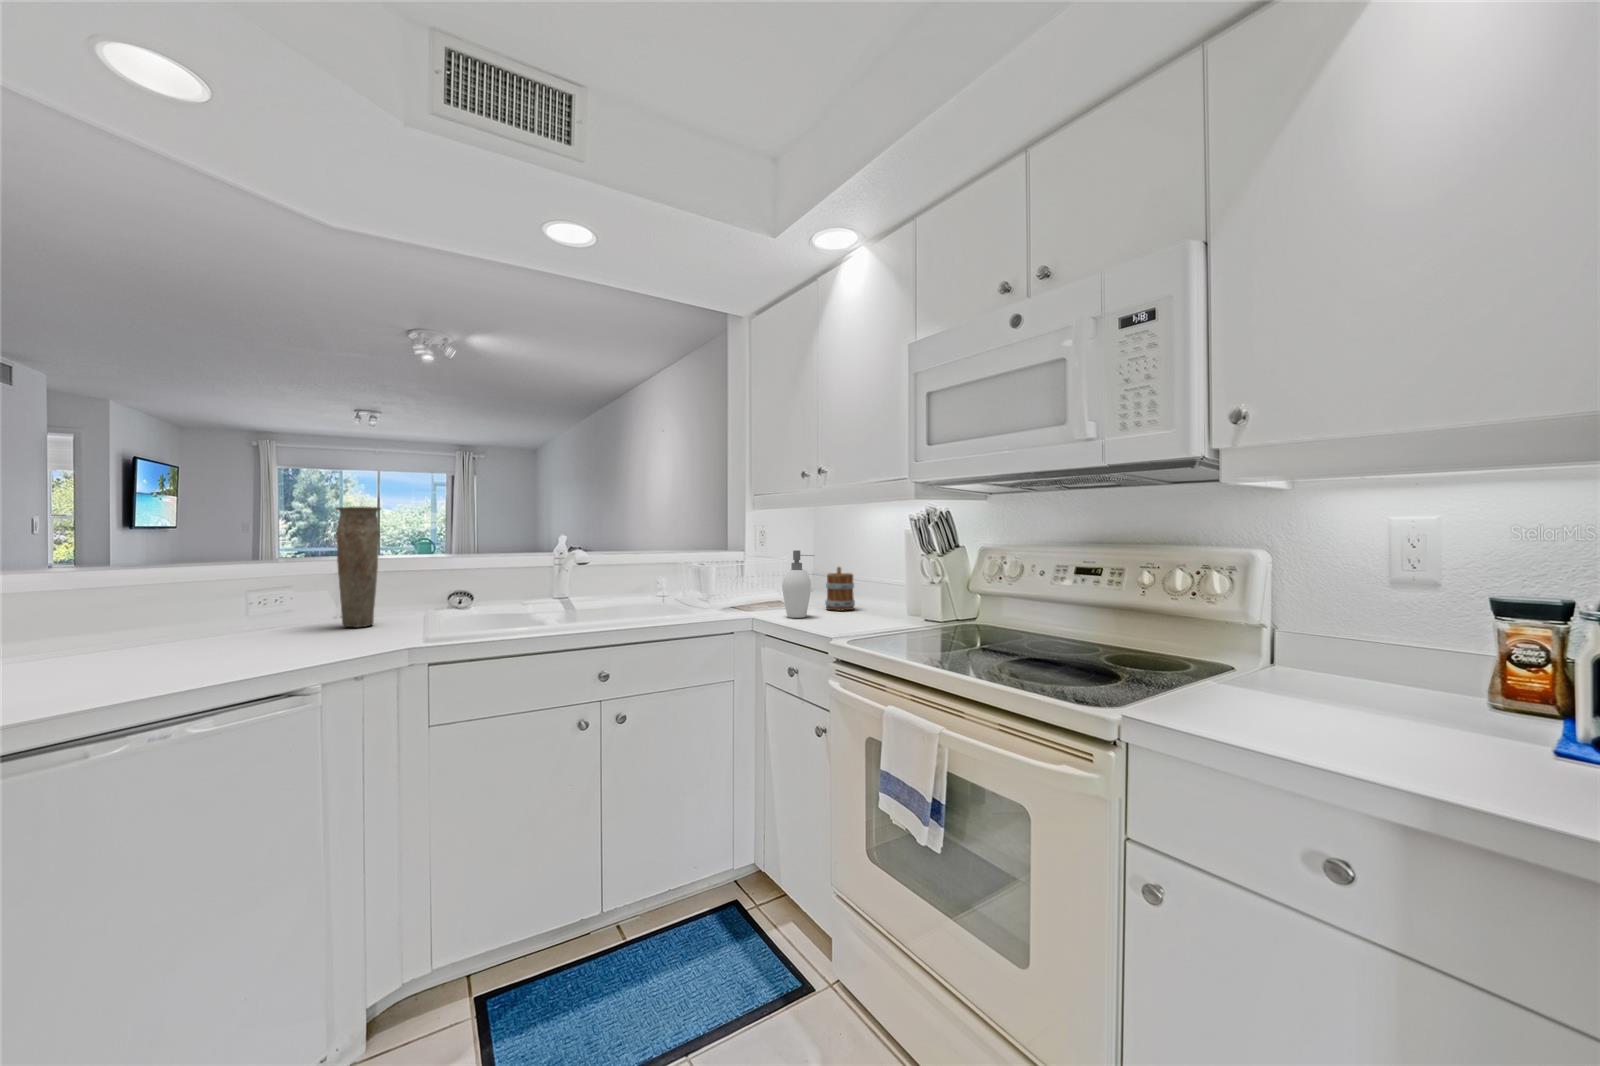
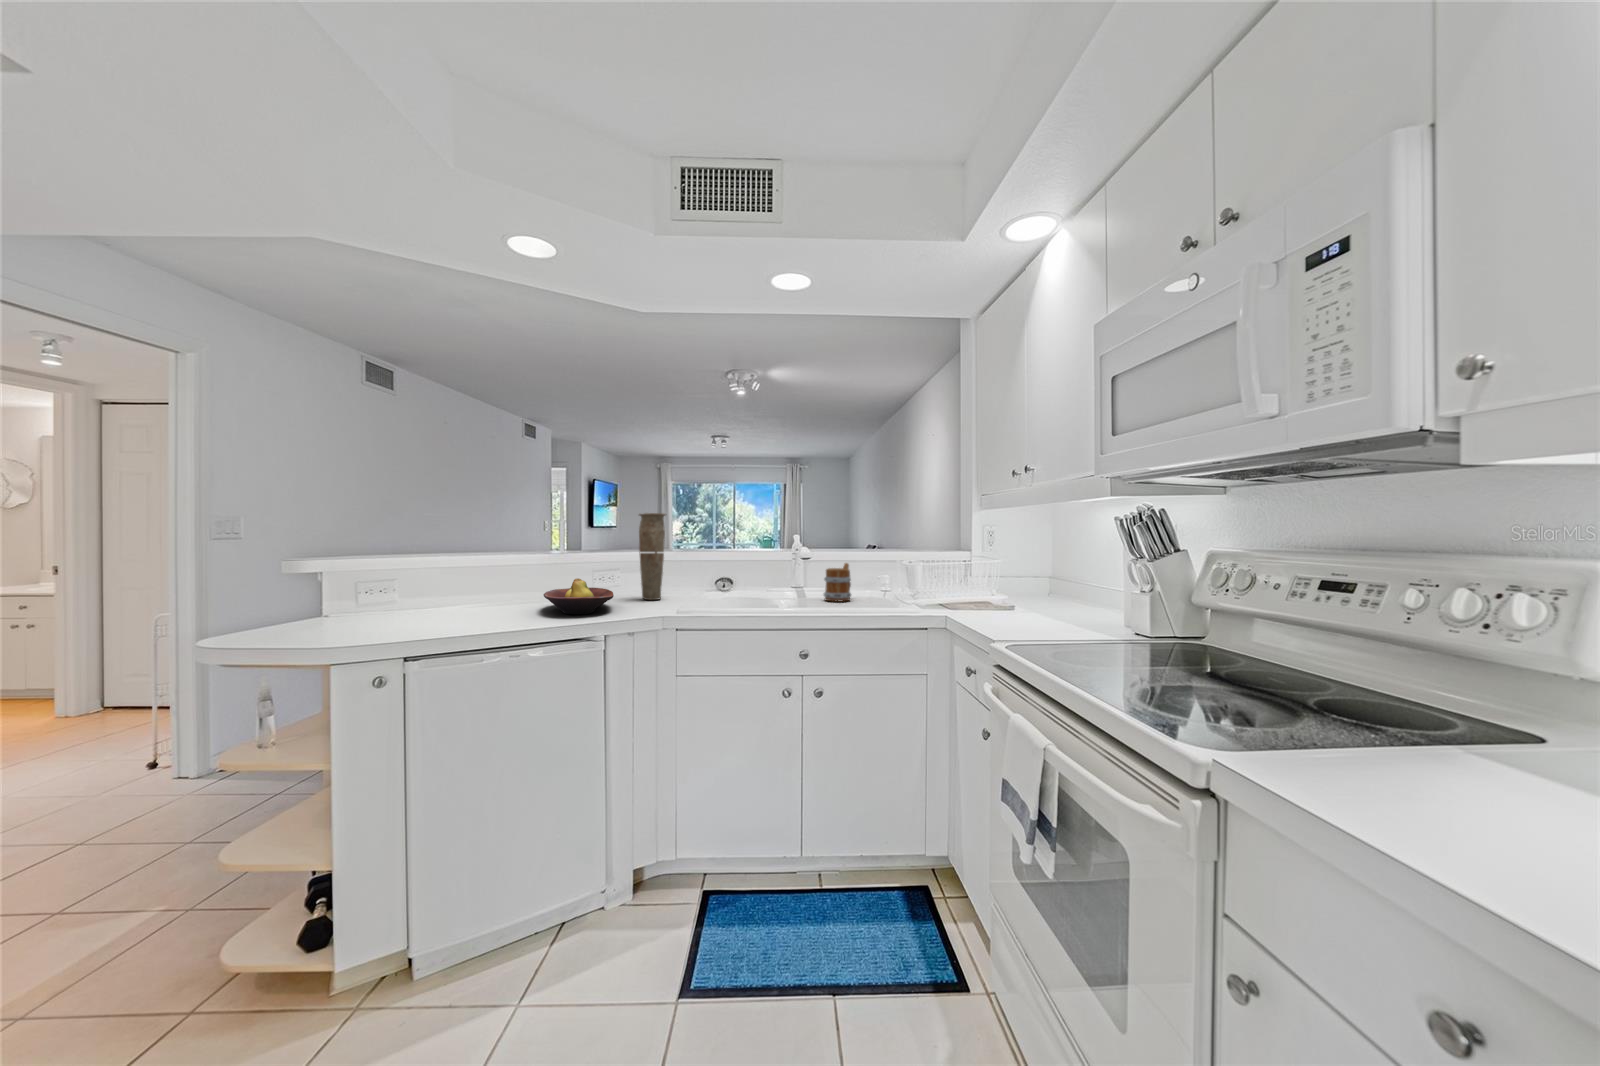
soap dispenser: present [782,550,814,618] -> none [975,552,1006,620]
mug: present [825,567,855,610] -> present [824,563,851,602]
fruit bowl: none [175,603,317,658] -> present [544,578,614,614]

